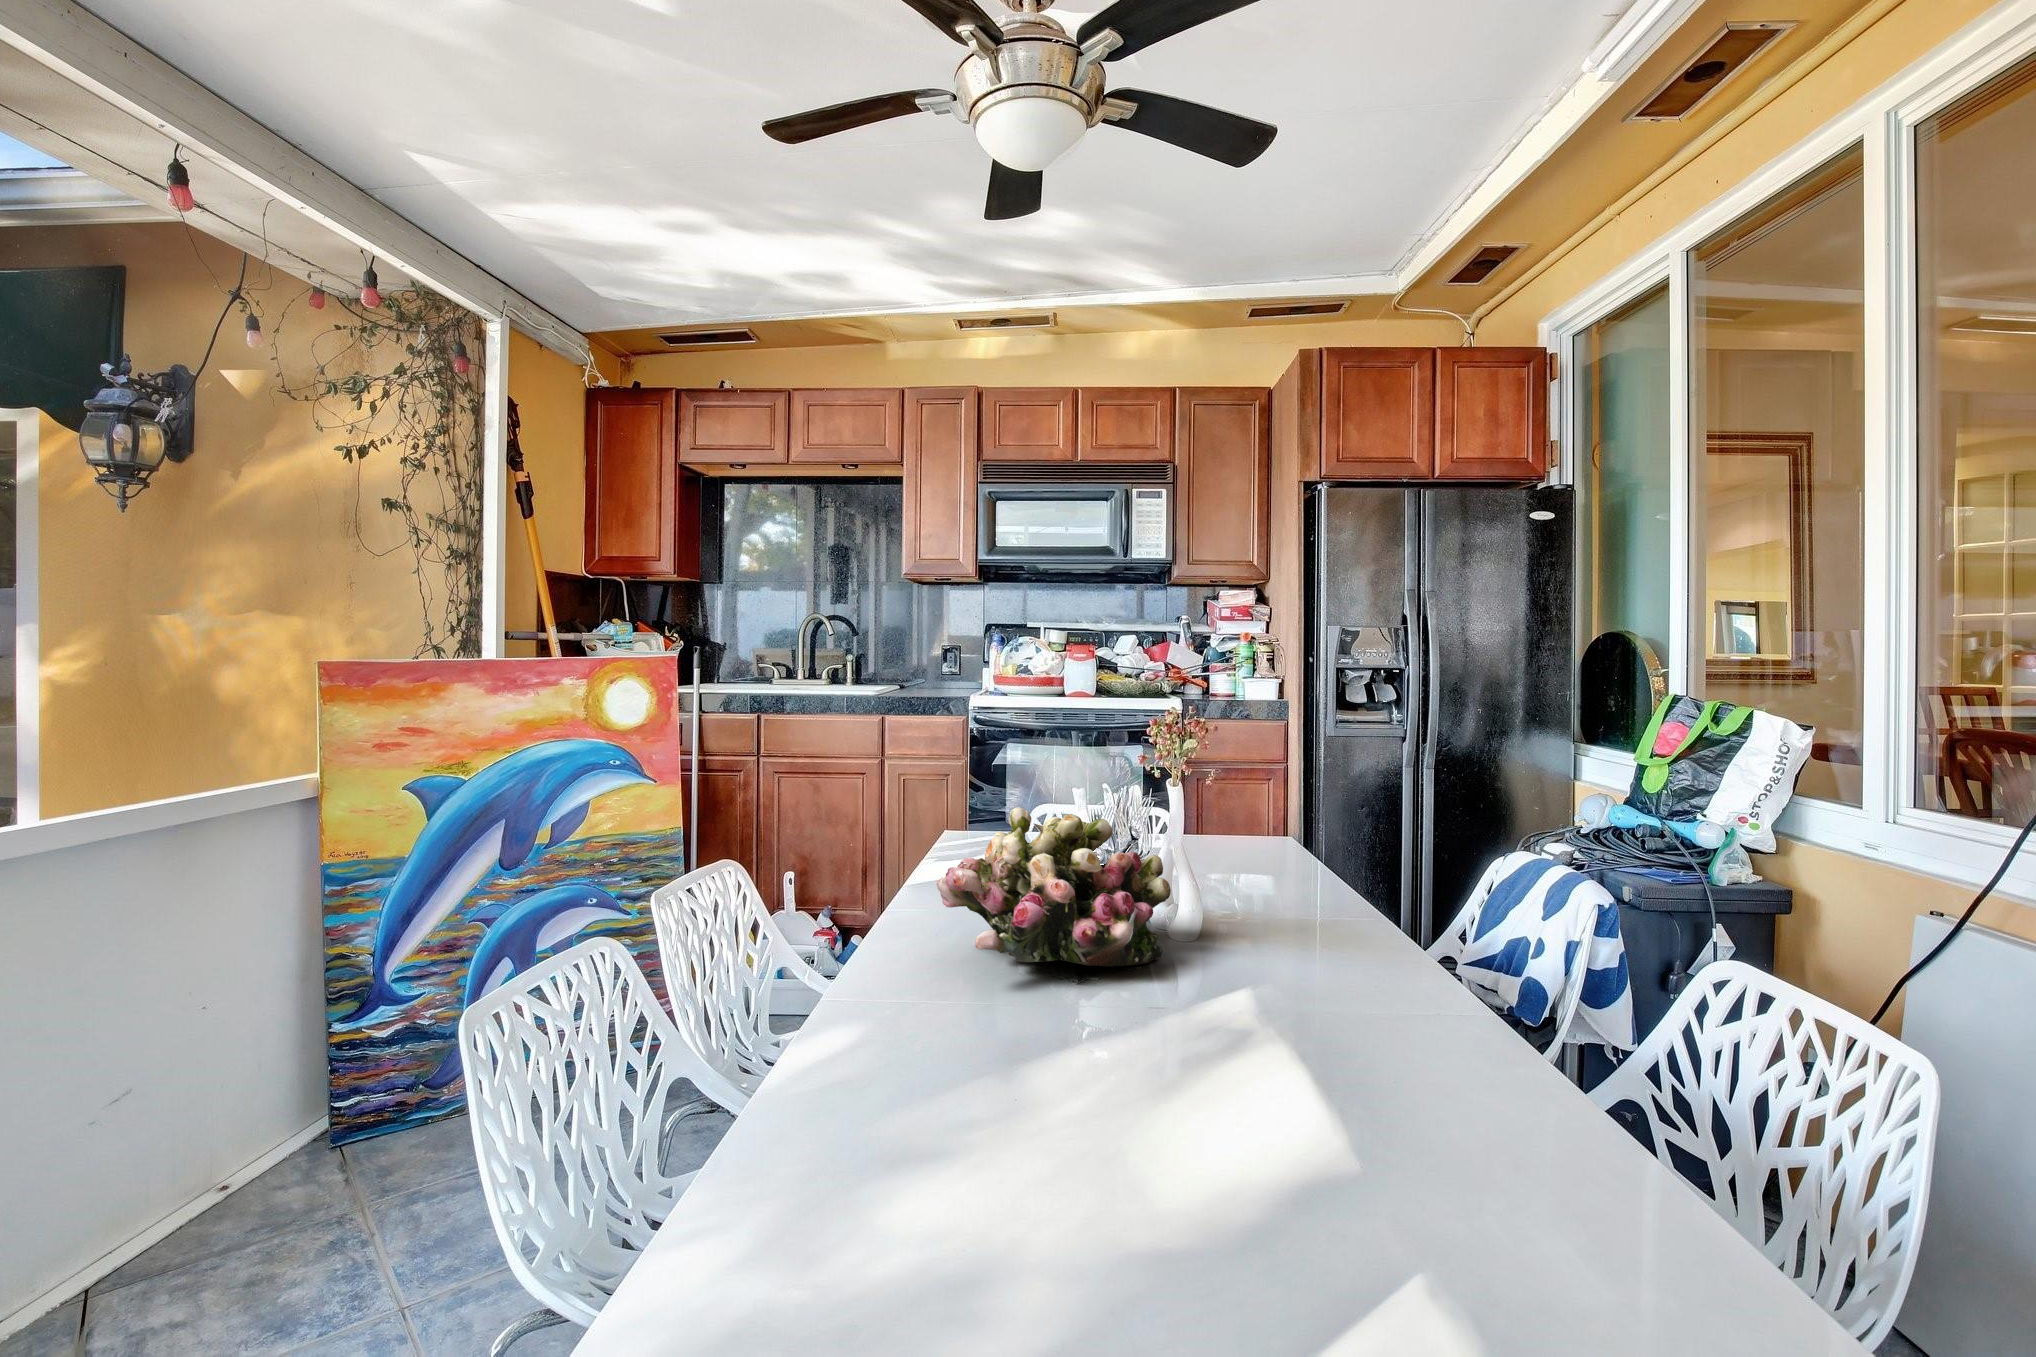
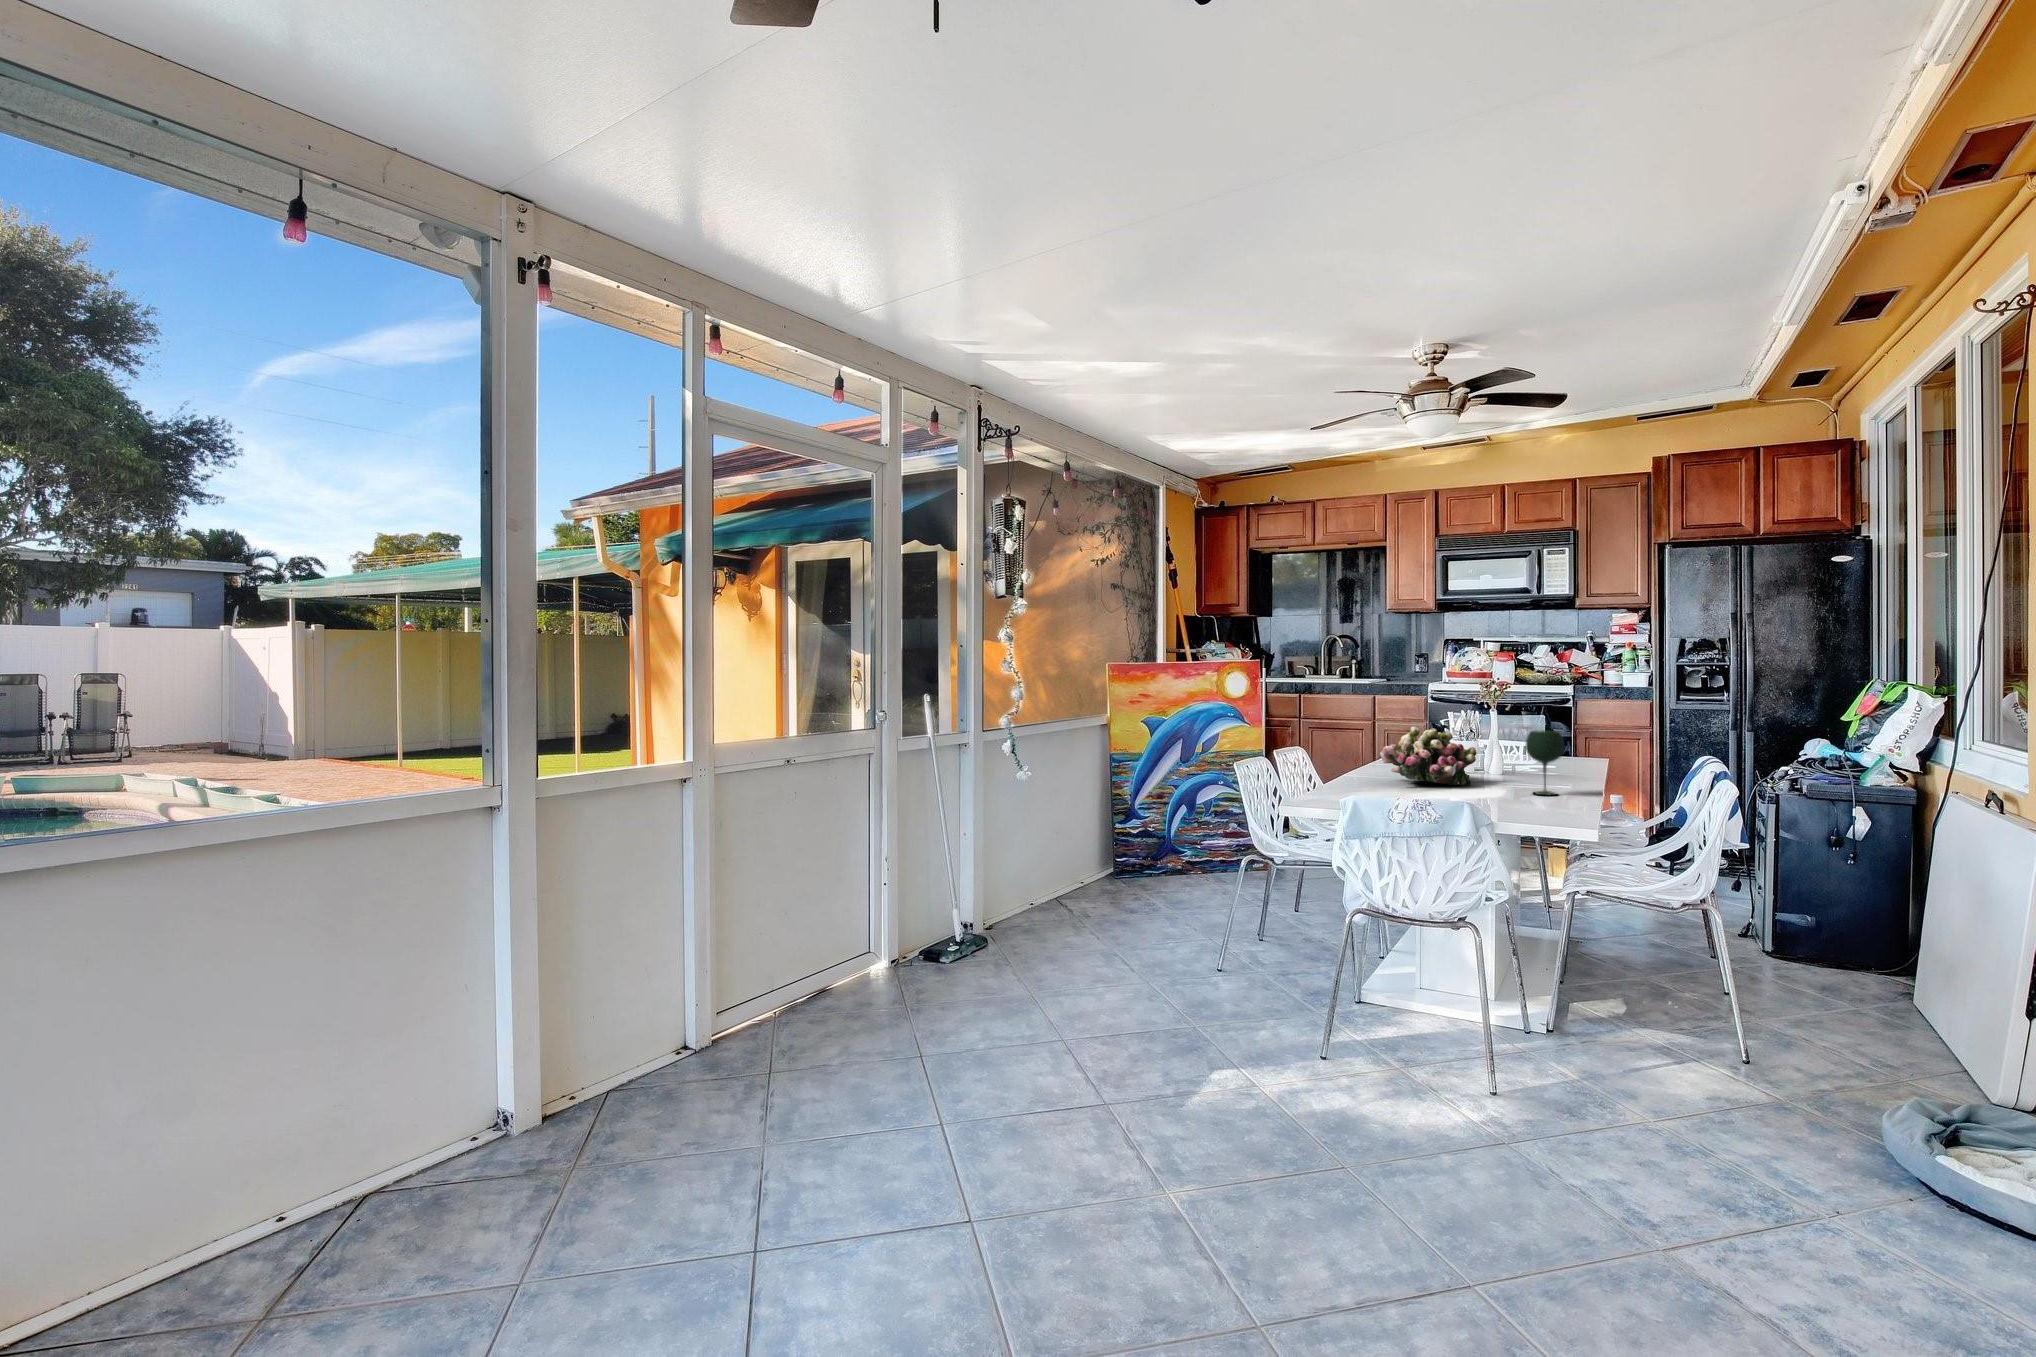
wine glass: none [1321,820,1417,1002] -> present [1526,731,1564,795]

